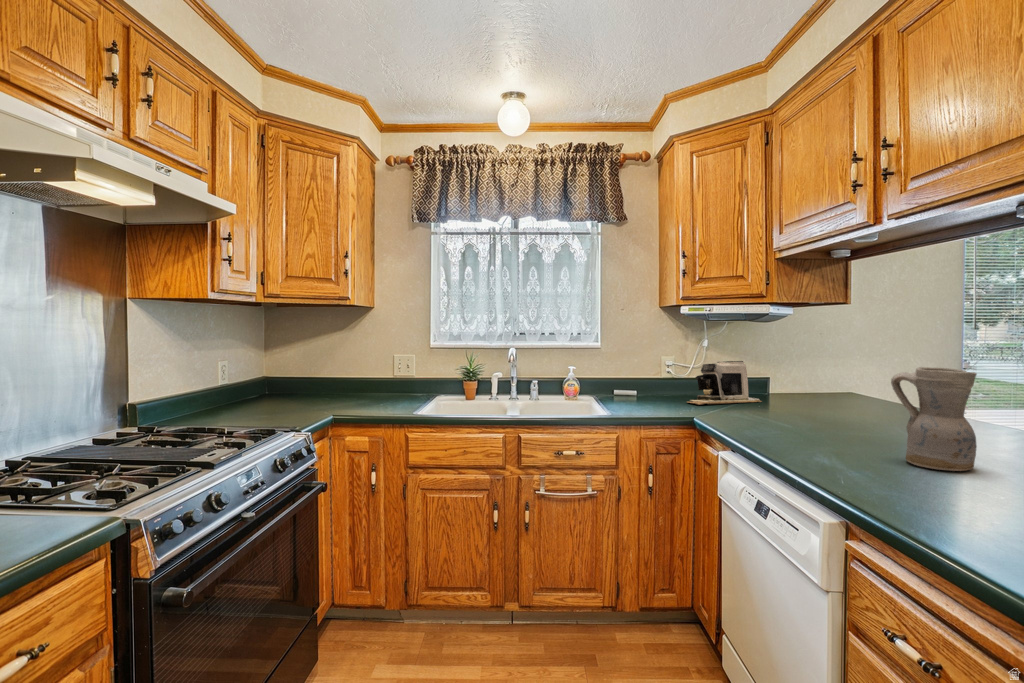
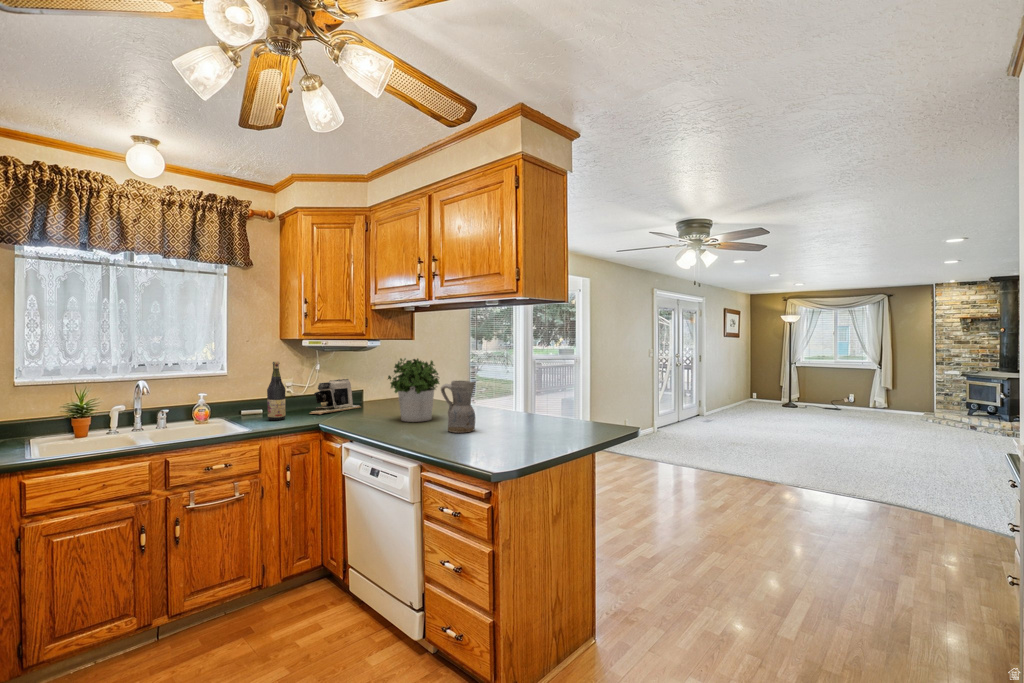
potted plant: none [794,328,896,435] -> present [388,358,439,422]
wine bottle: none [634,333,655,406] -> present [267,362,286,420]

